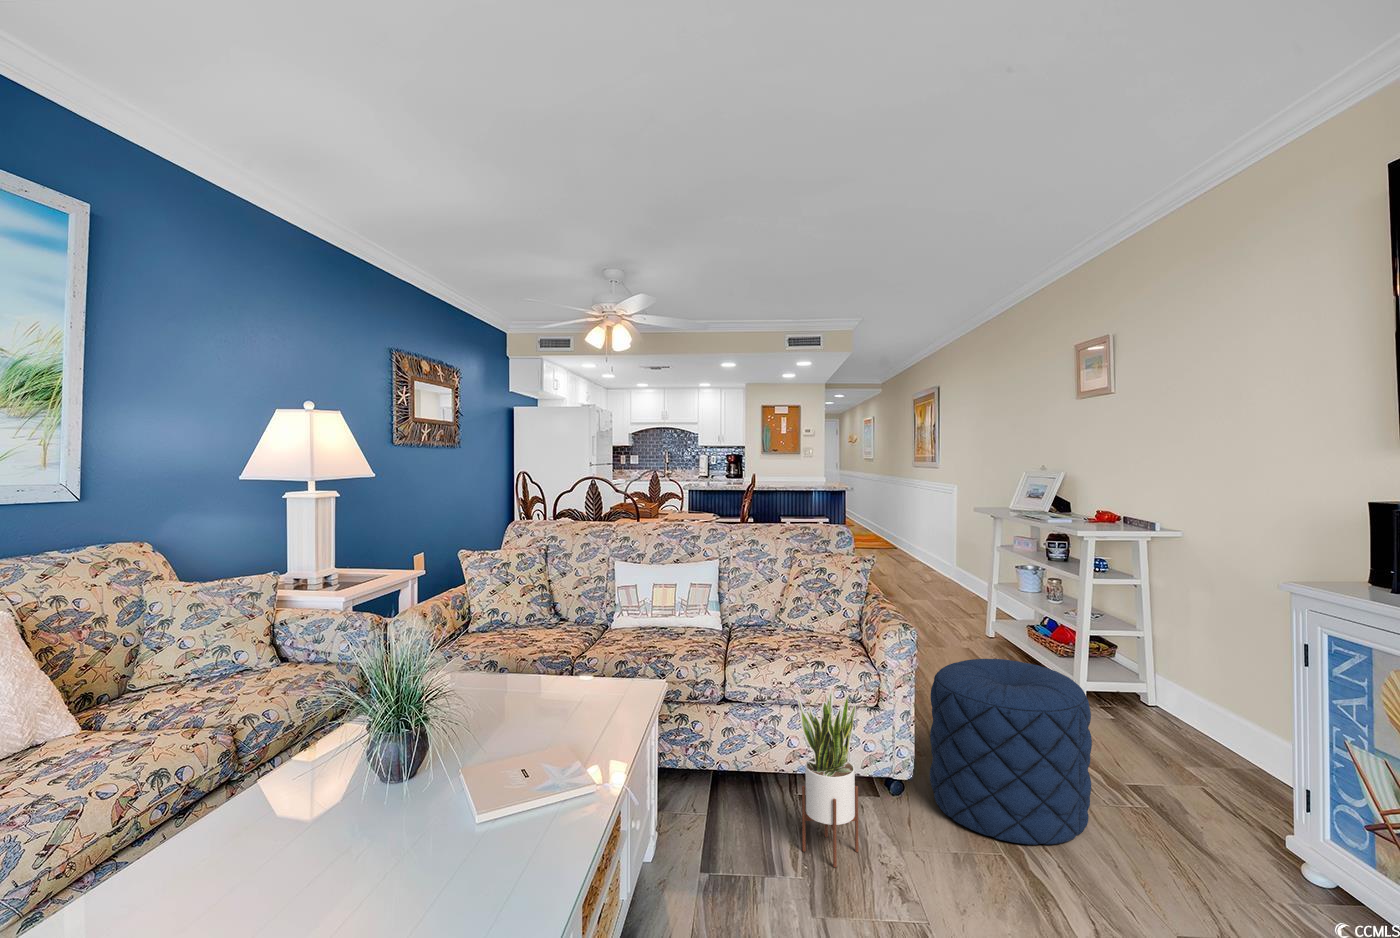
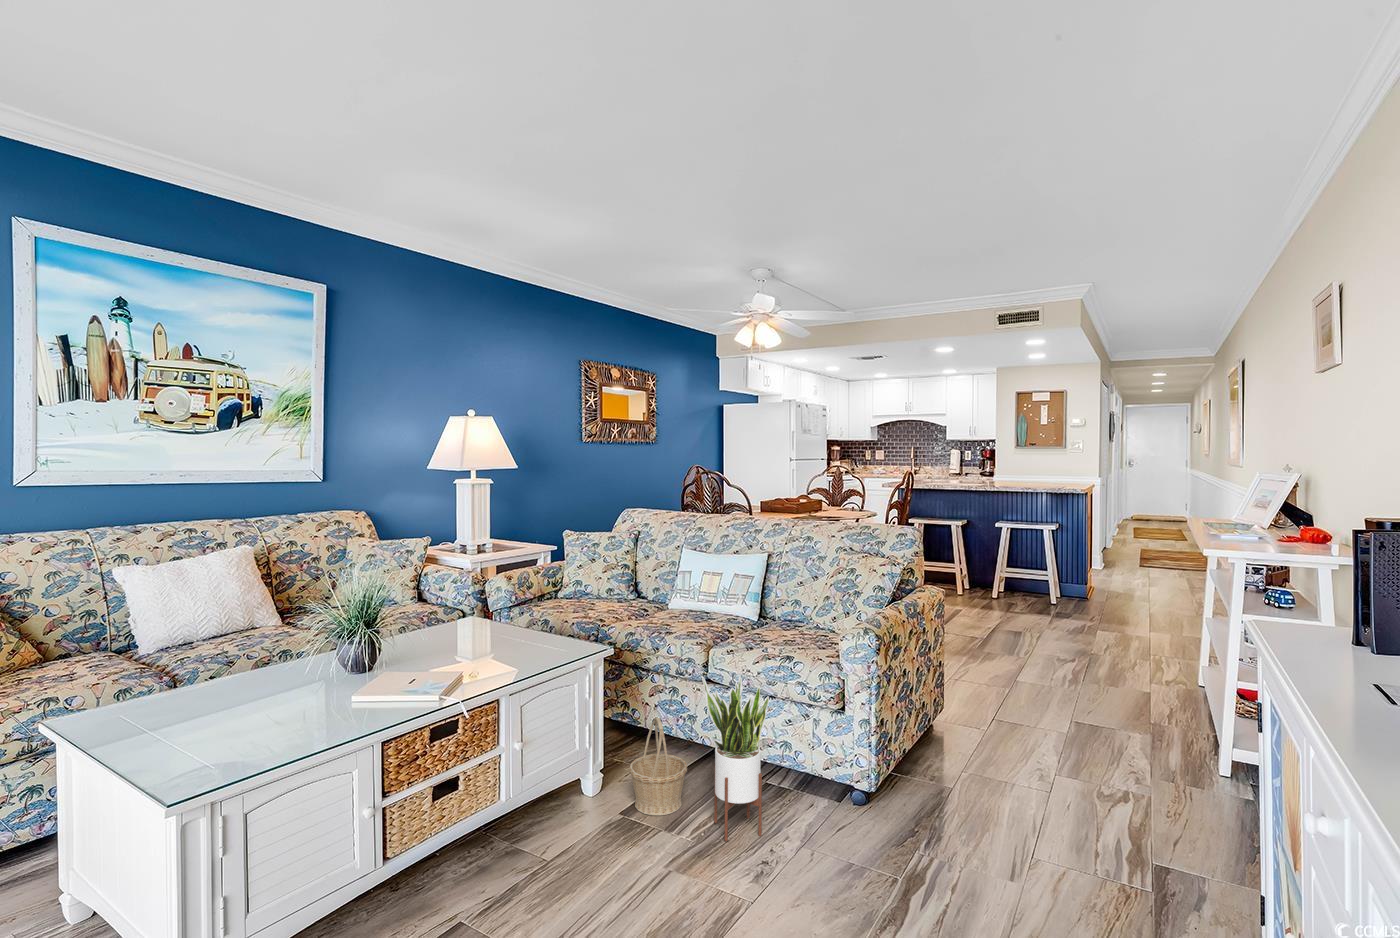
pouf: present [930,659,1092,845] -> none [876,680,1049,887]
basket: none [694,750,760,864] -> present [629,717,687,815]

